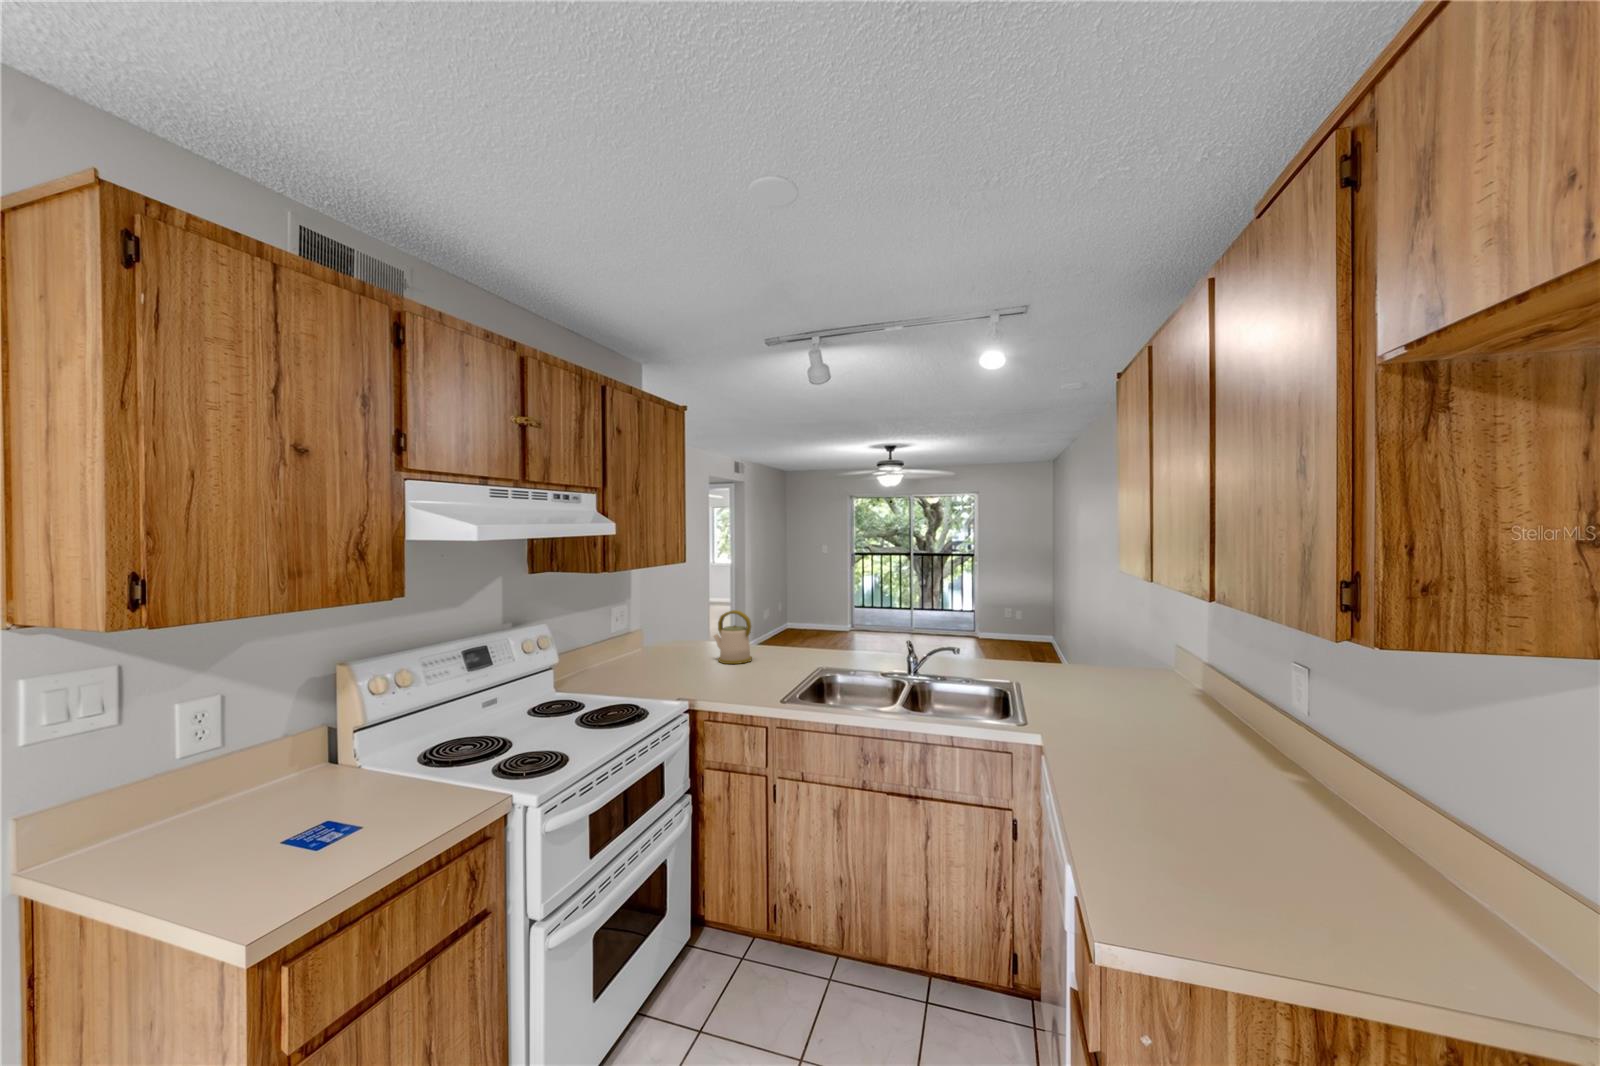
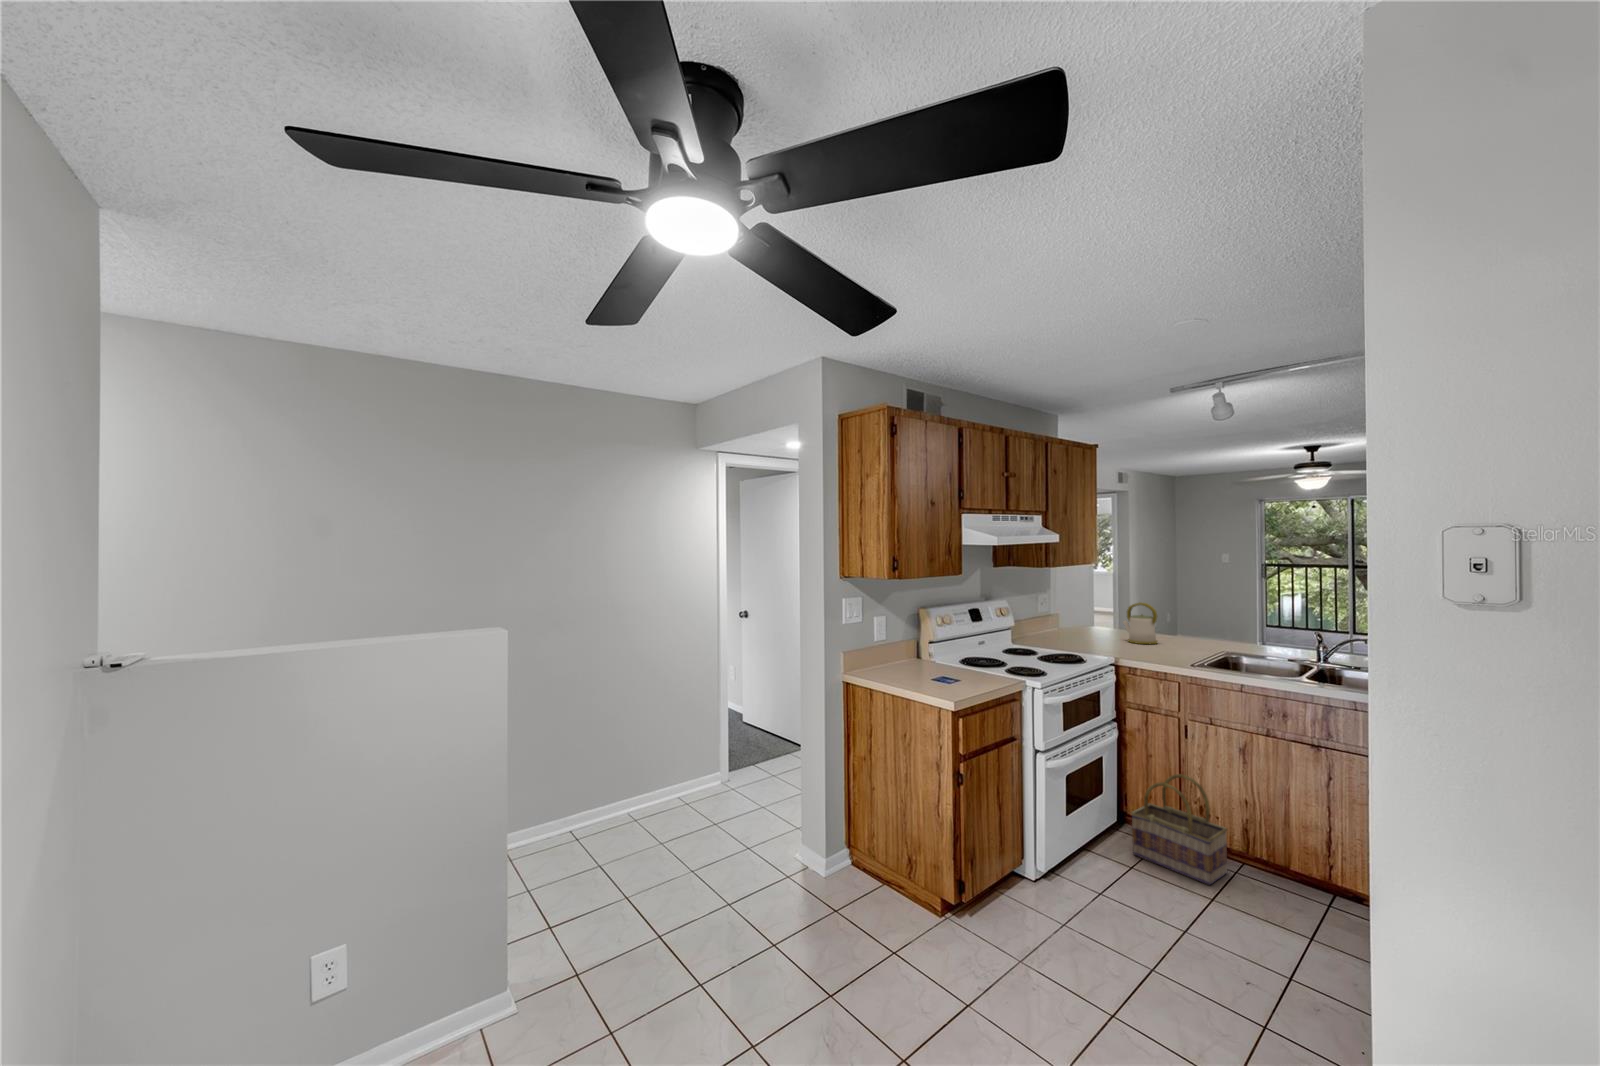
basket: none [700,861,820,1035] -> present [1131,774,1227,885]

